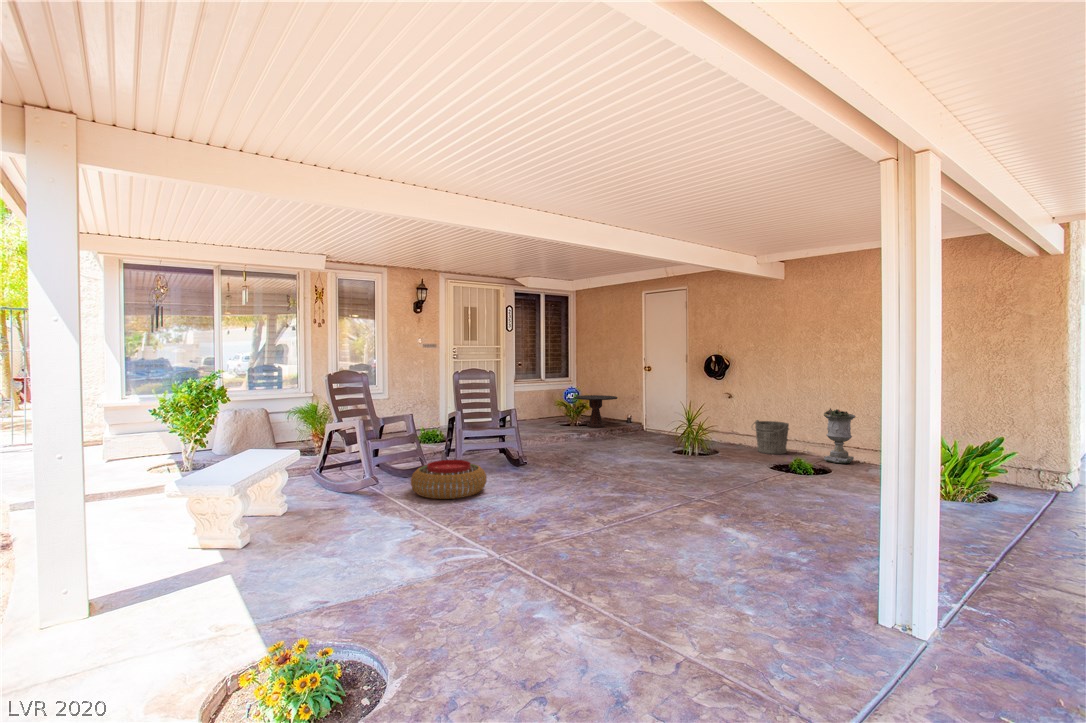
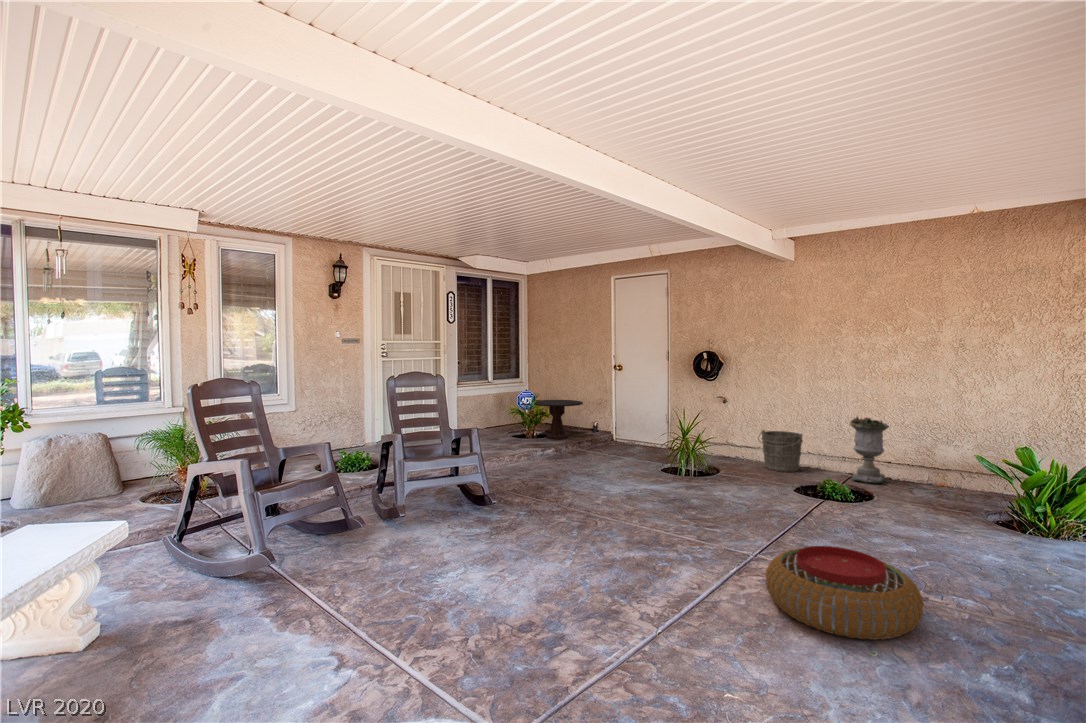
pouf: present [411,460,487,499] -> present [765,546,924,640]

